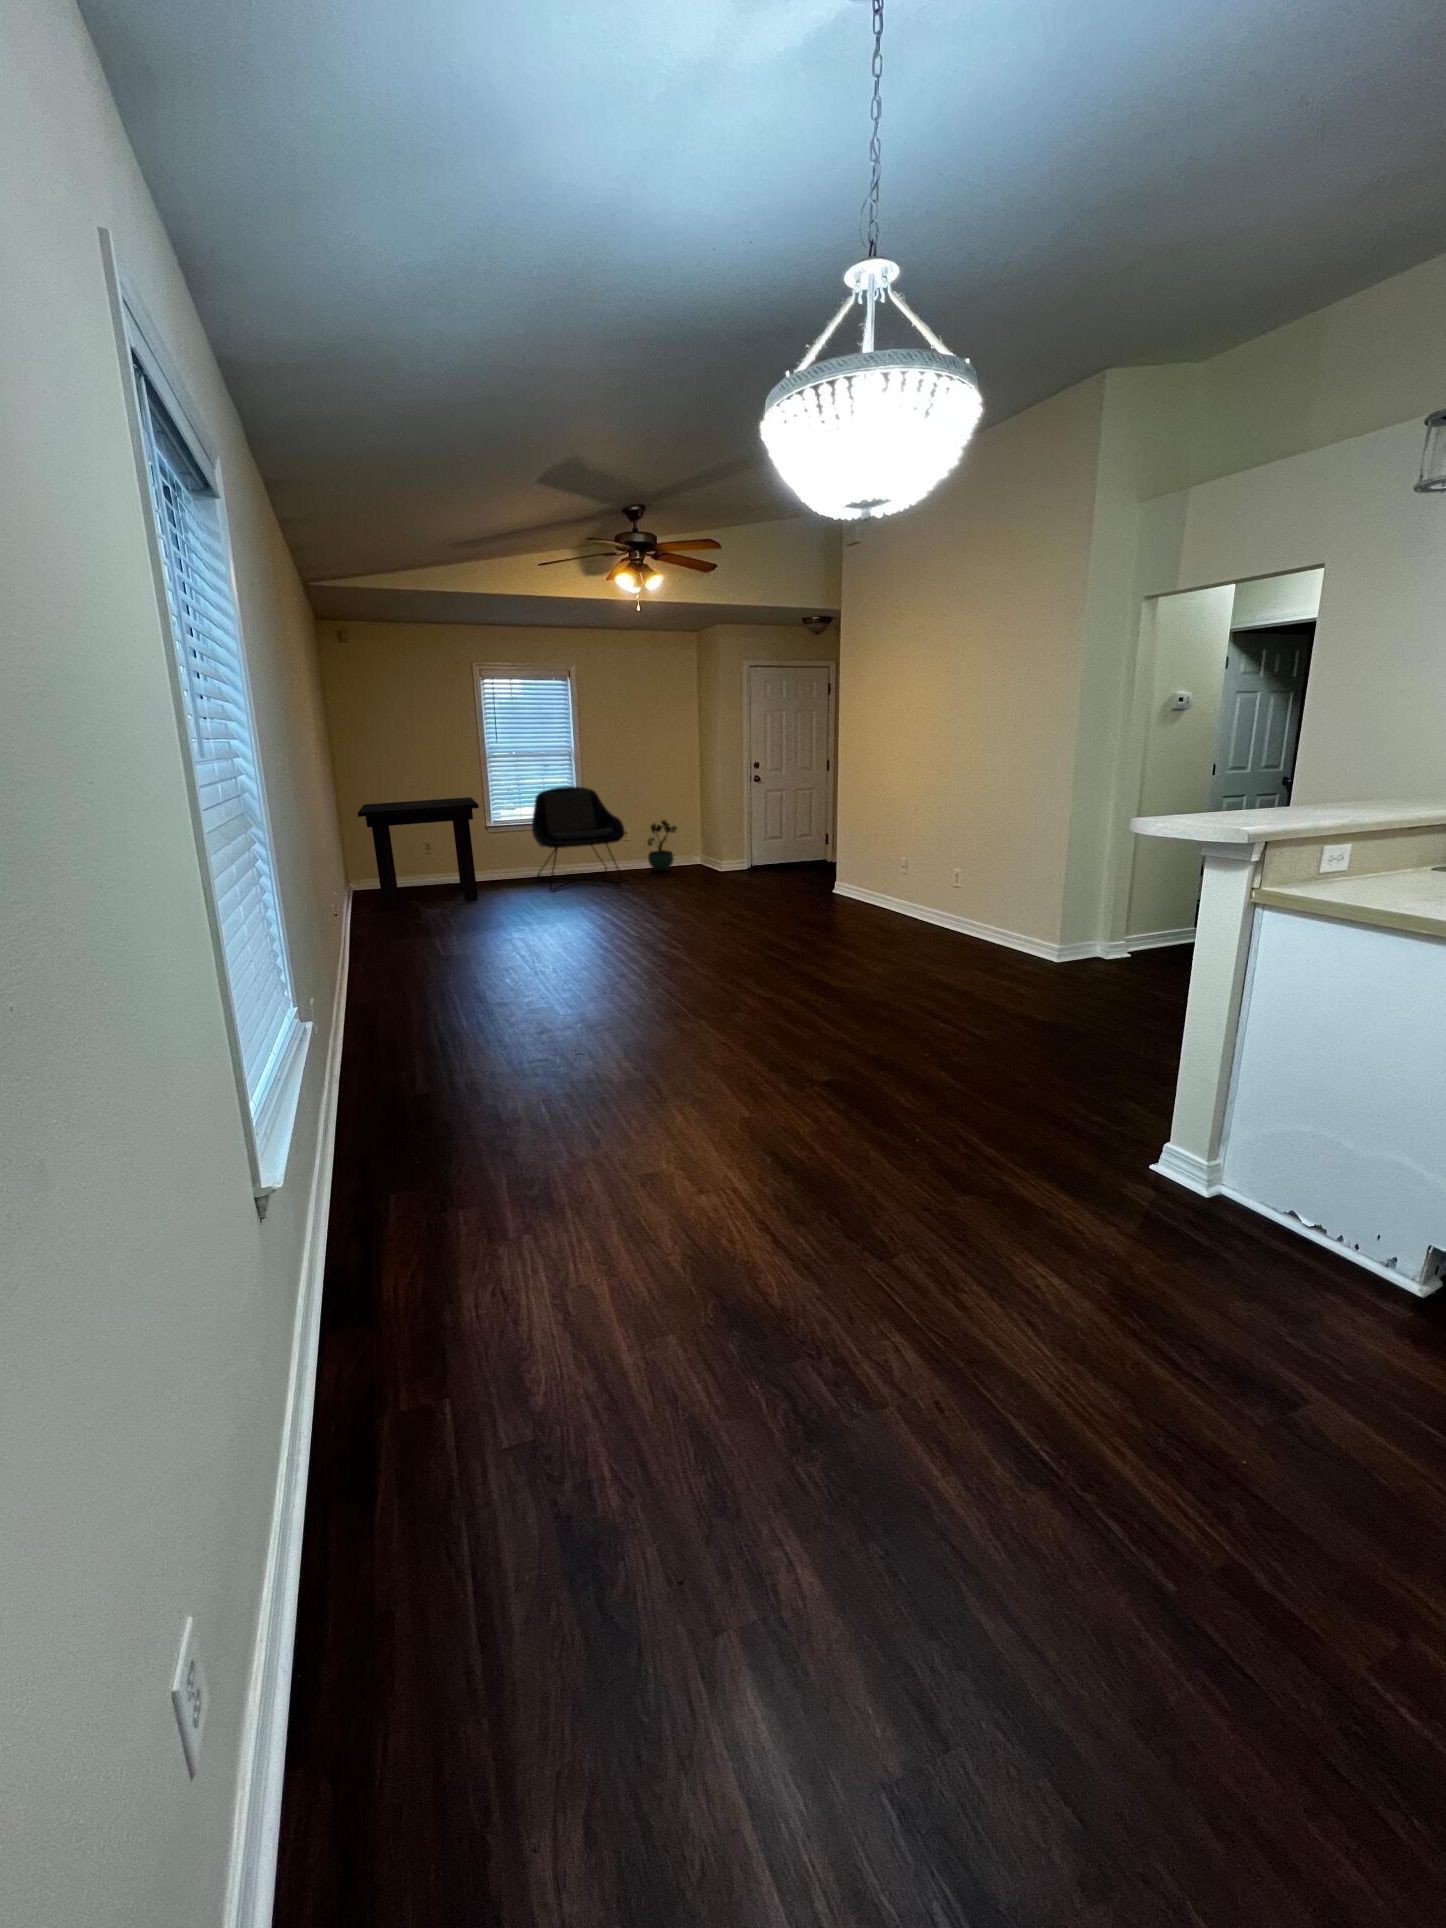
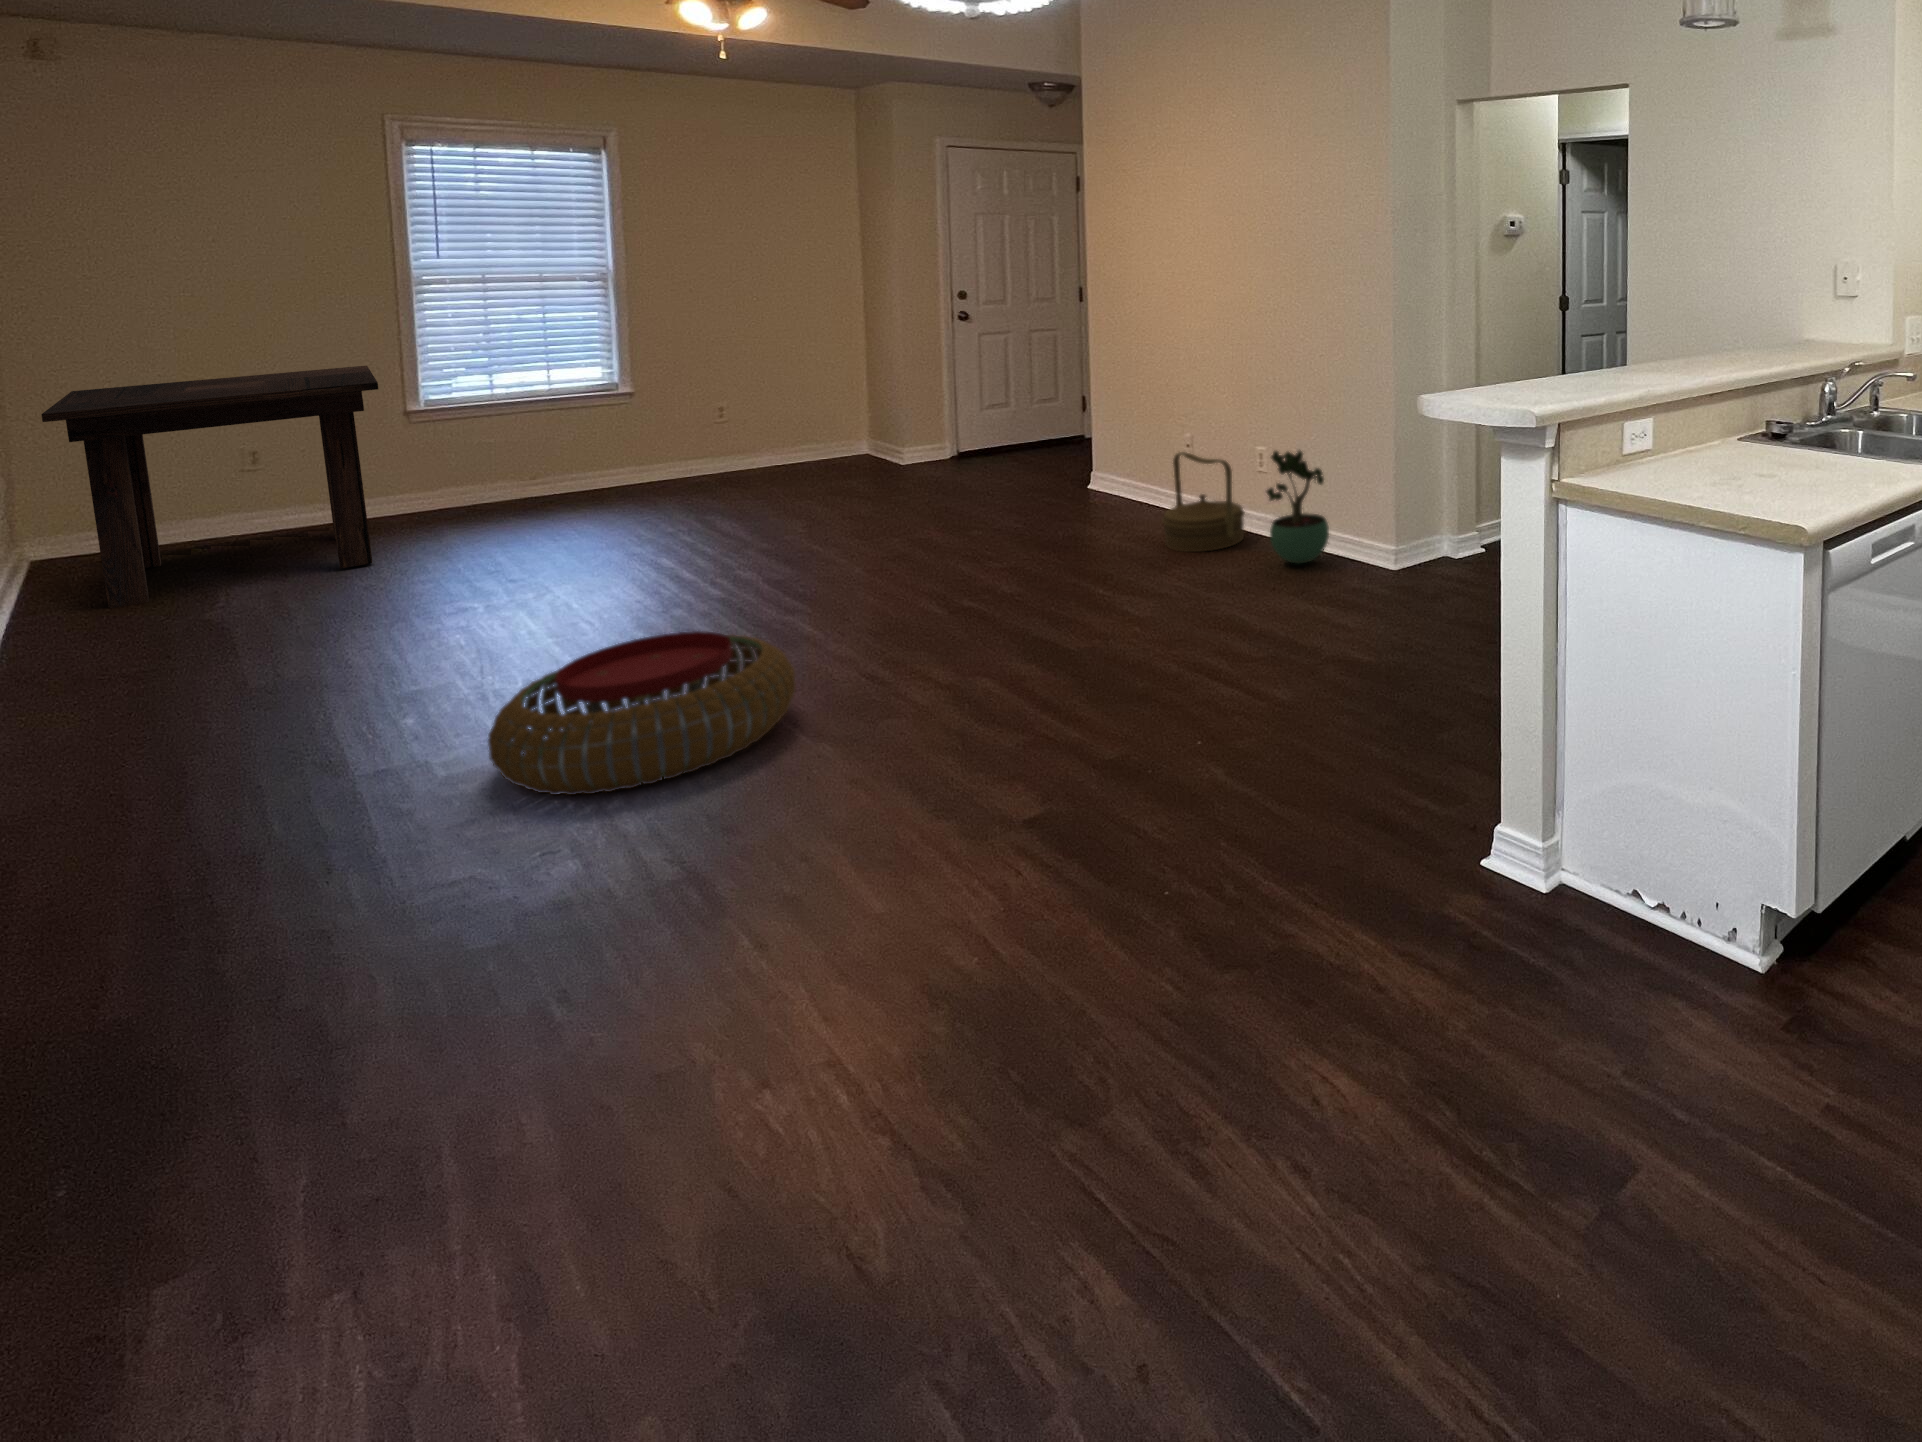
lounge chair: present [532,786,625,891] -> none [513,338,716,532]
potted plant: present [648,820,677,871] -> present [1266,451,1329,563]
woven basket: none [884,870,940,937] -> present [1162,452,1244,552]
pouf: none [545,945,685,1023] -> present [488,631,795,795]

